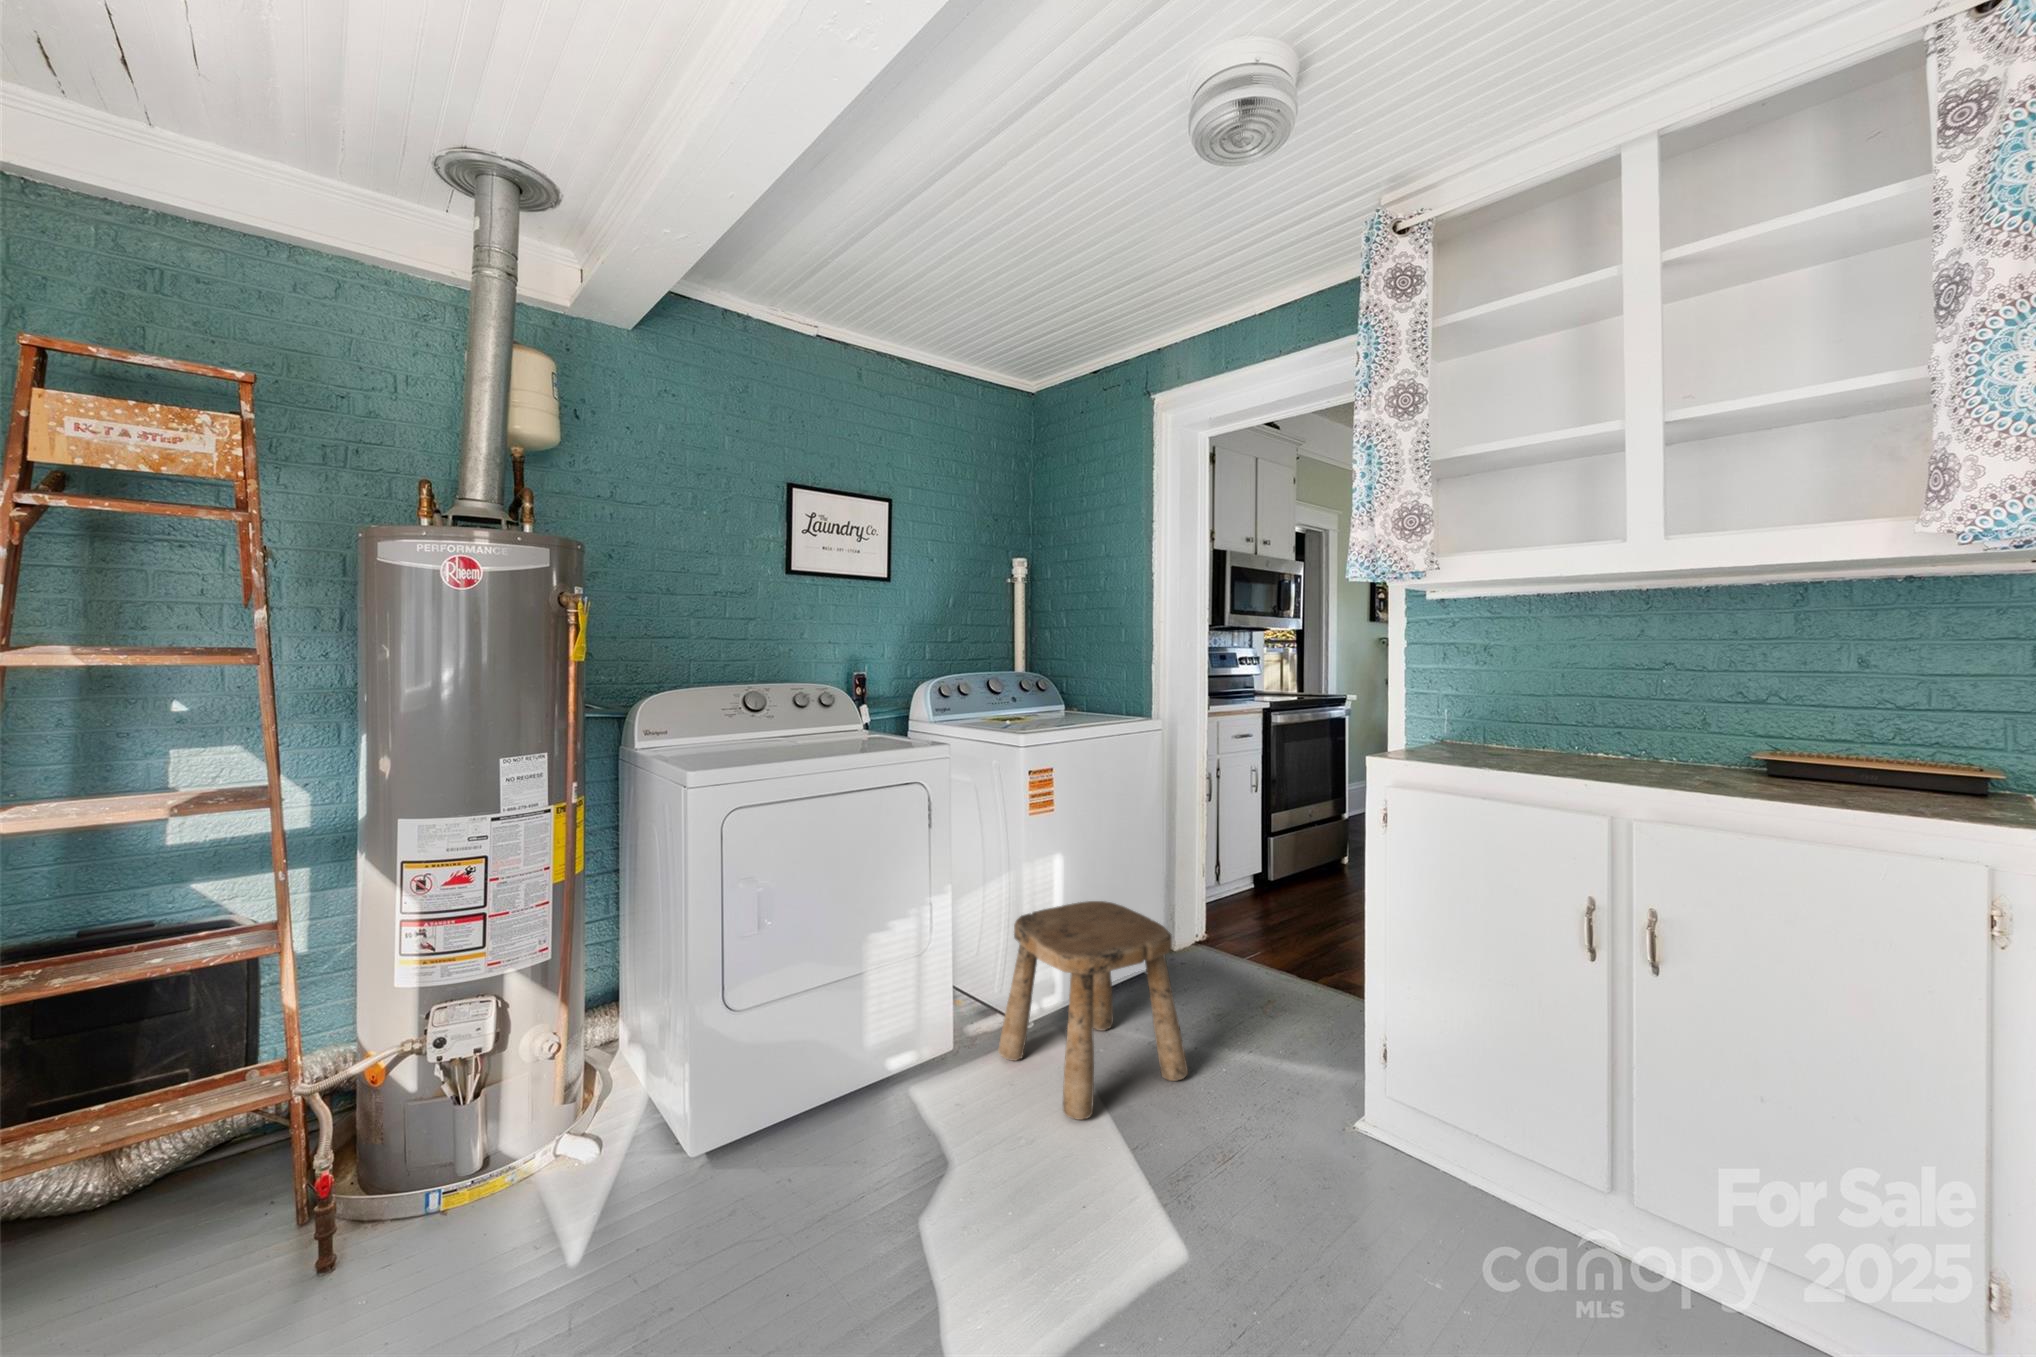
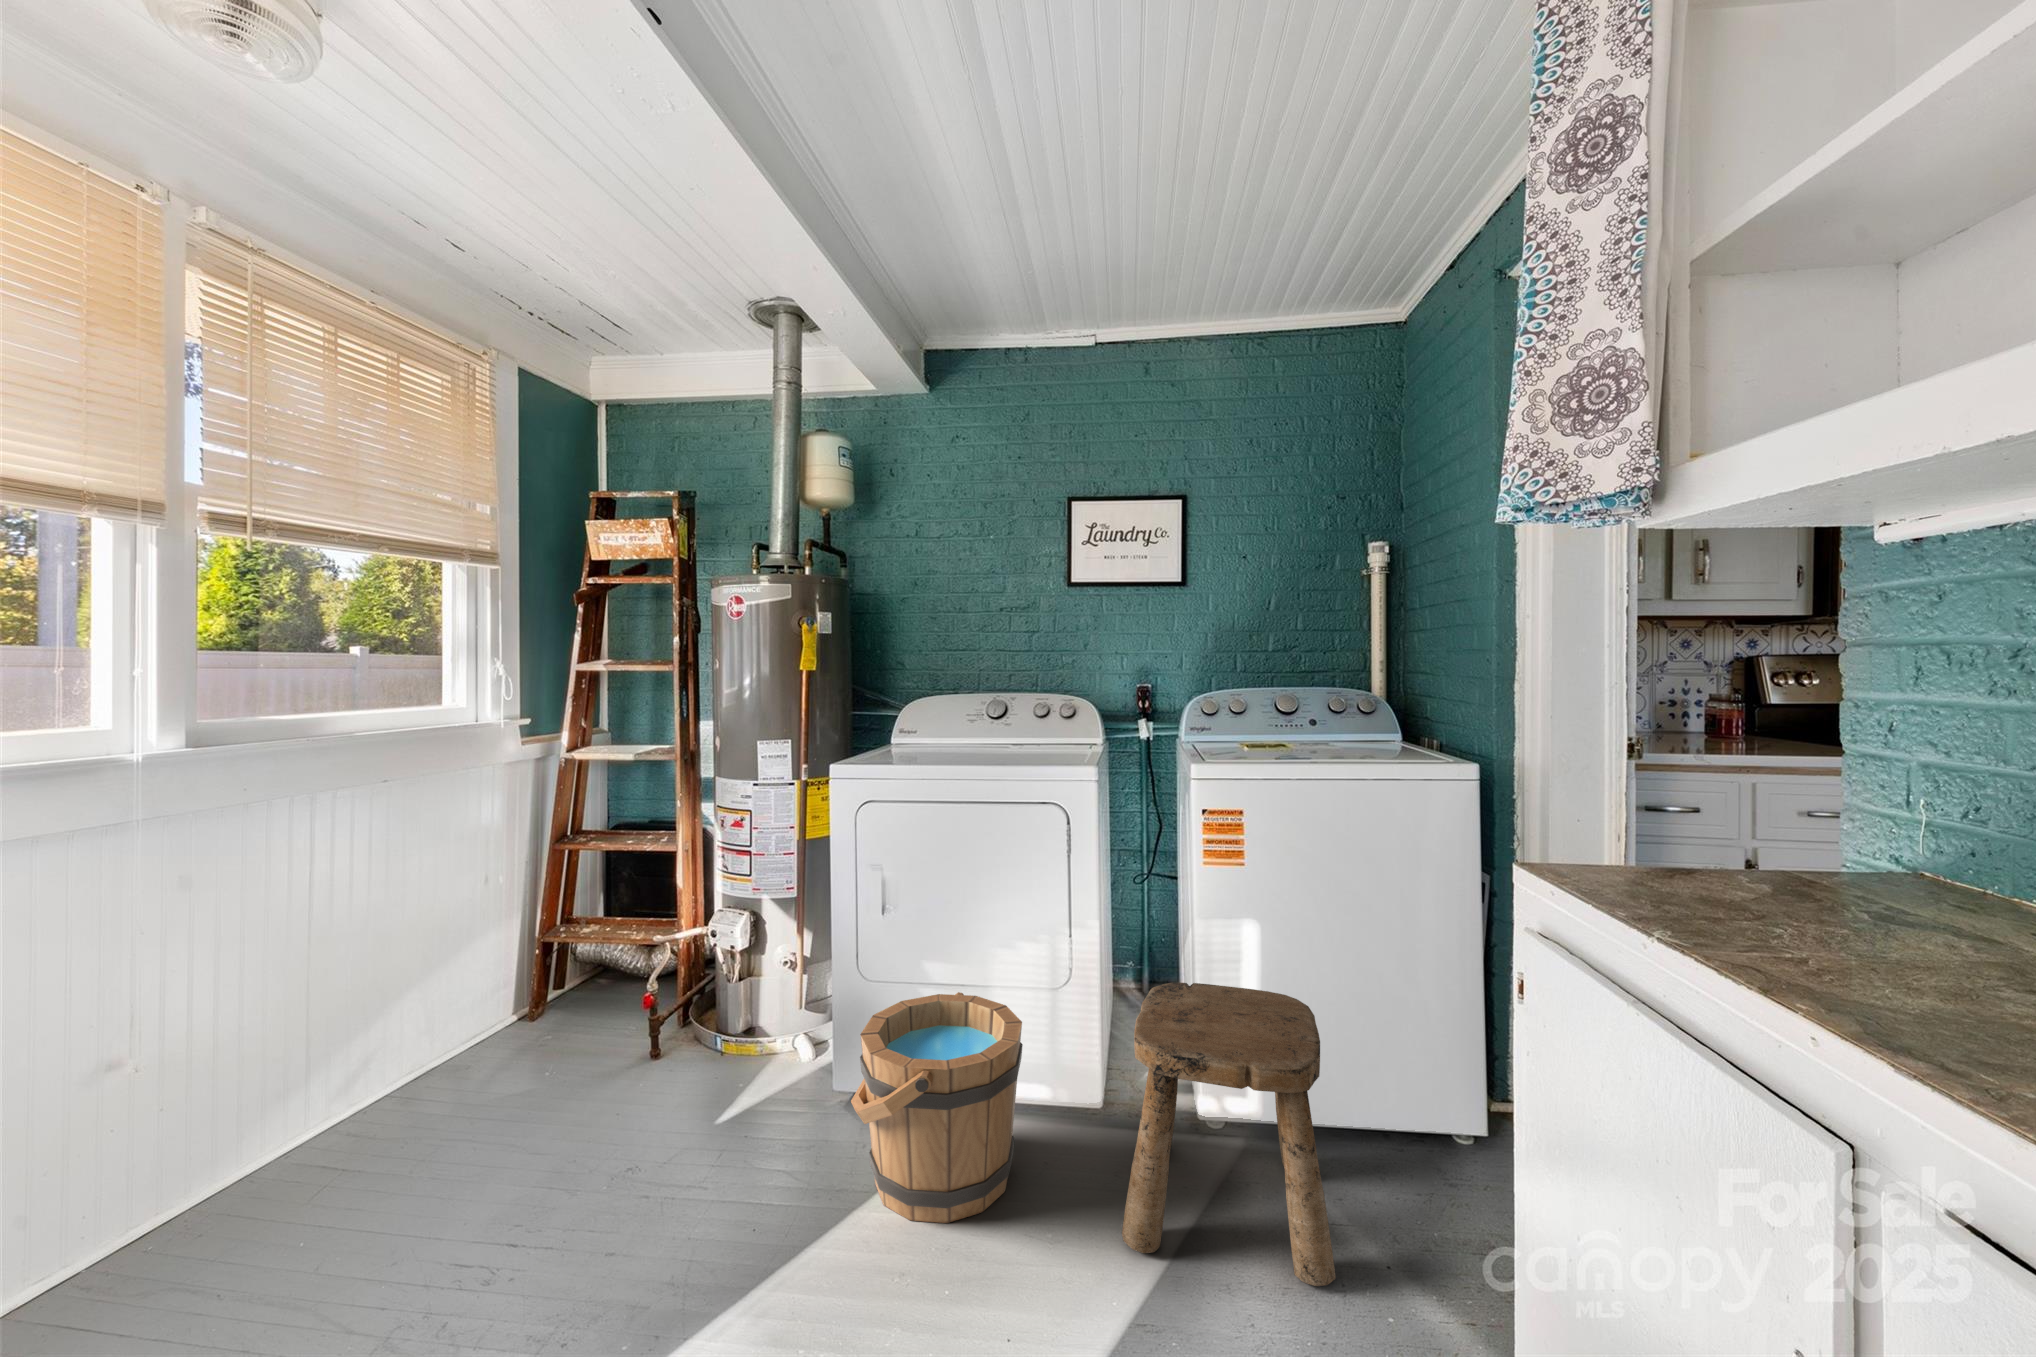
bucket: none [797,979,969,1209] -> present [851,992,1023,1223]

